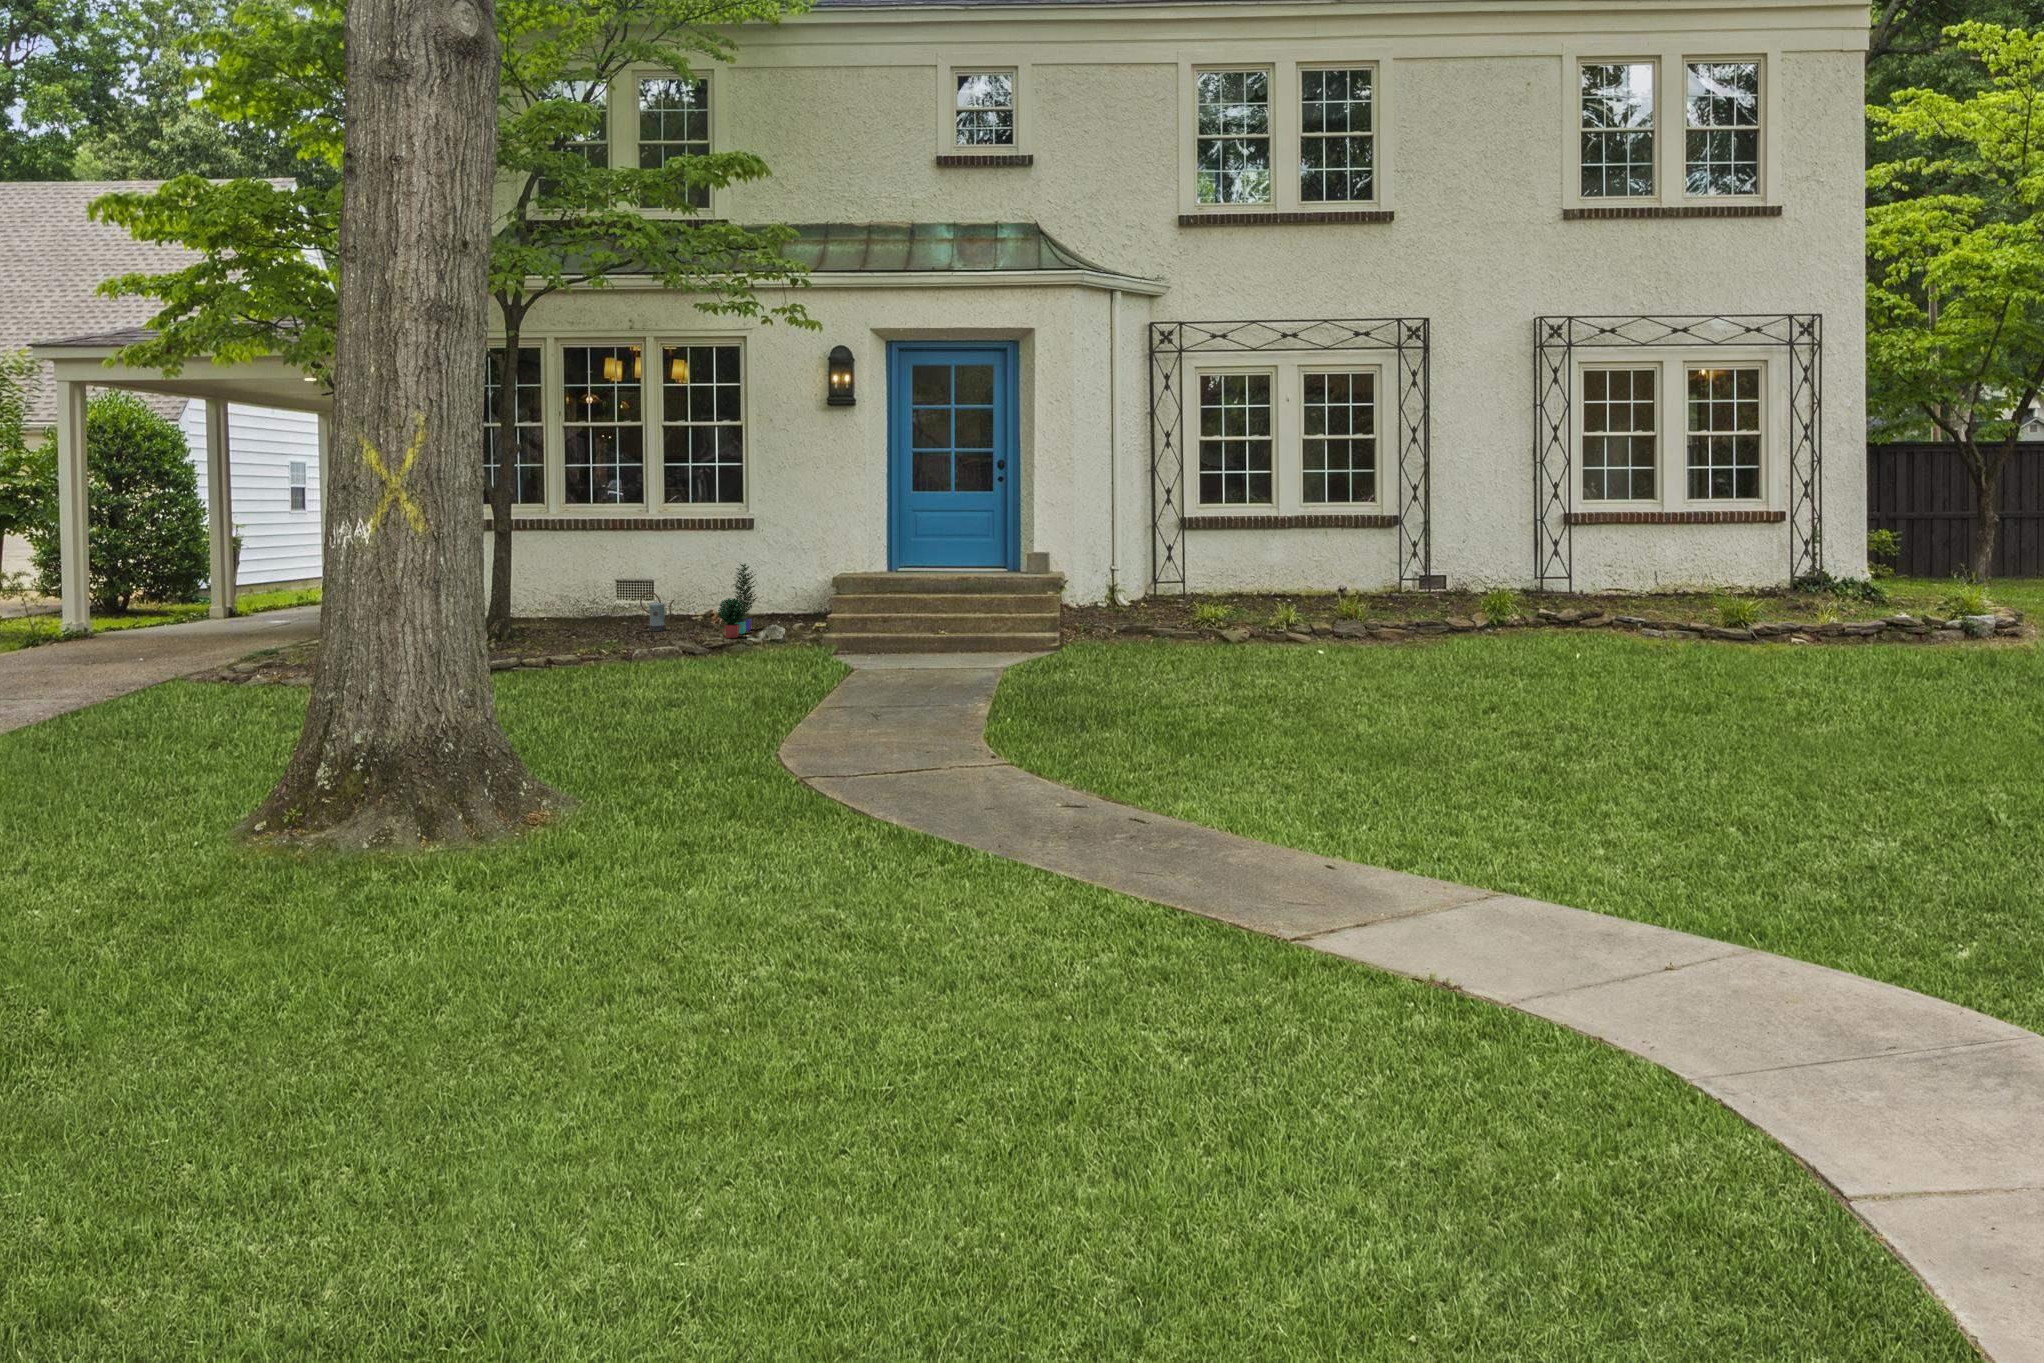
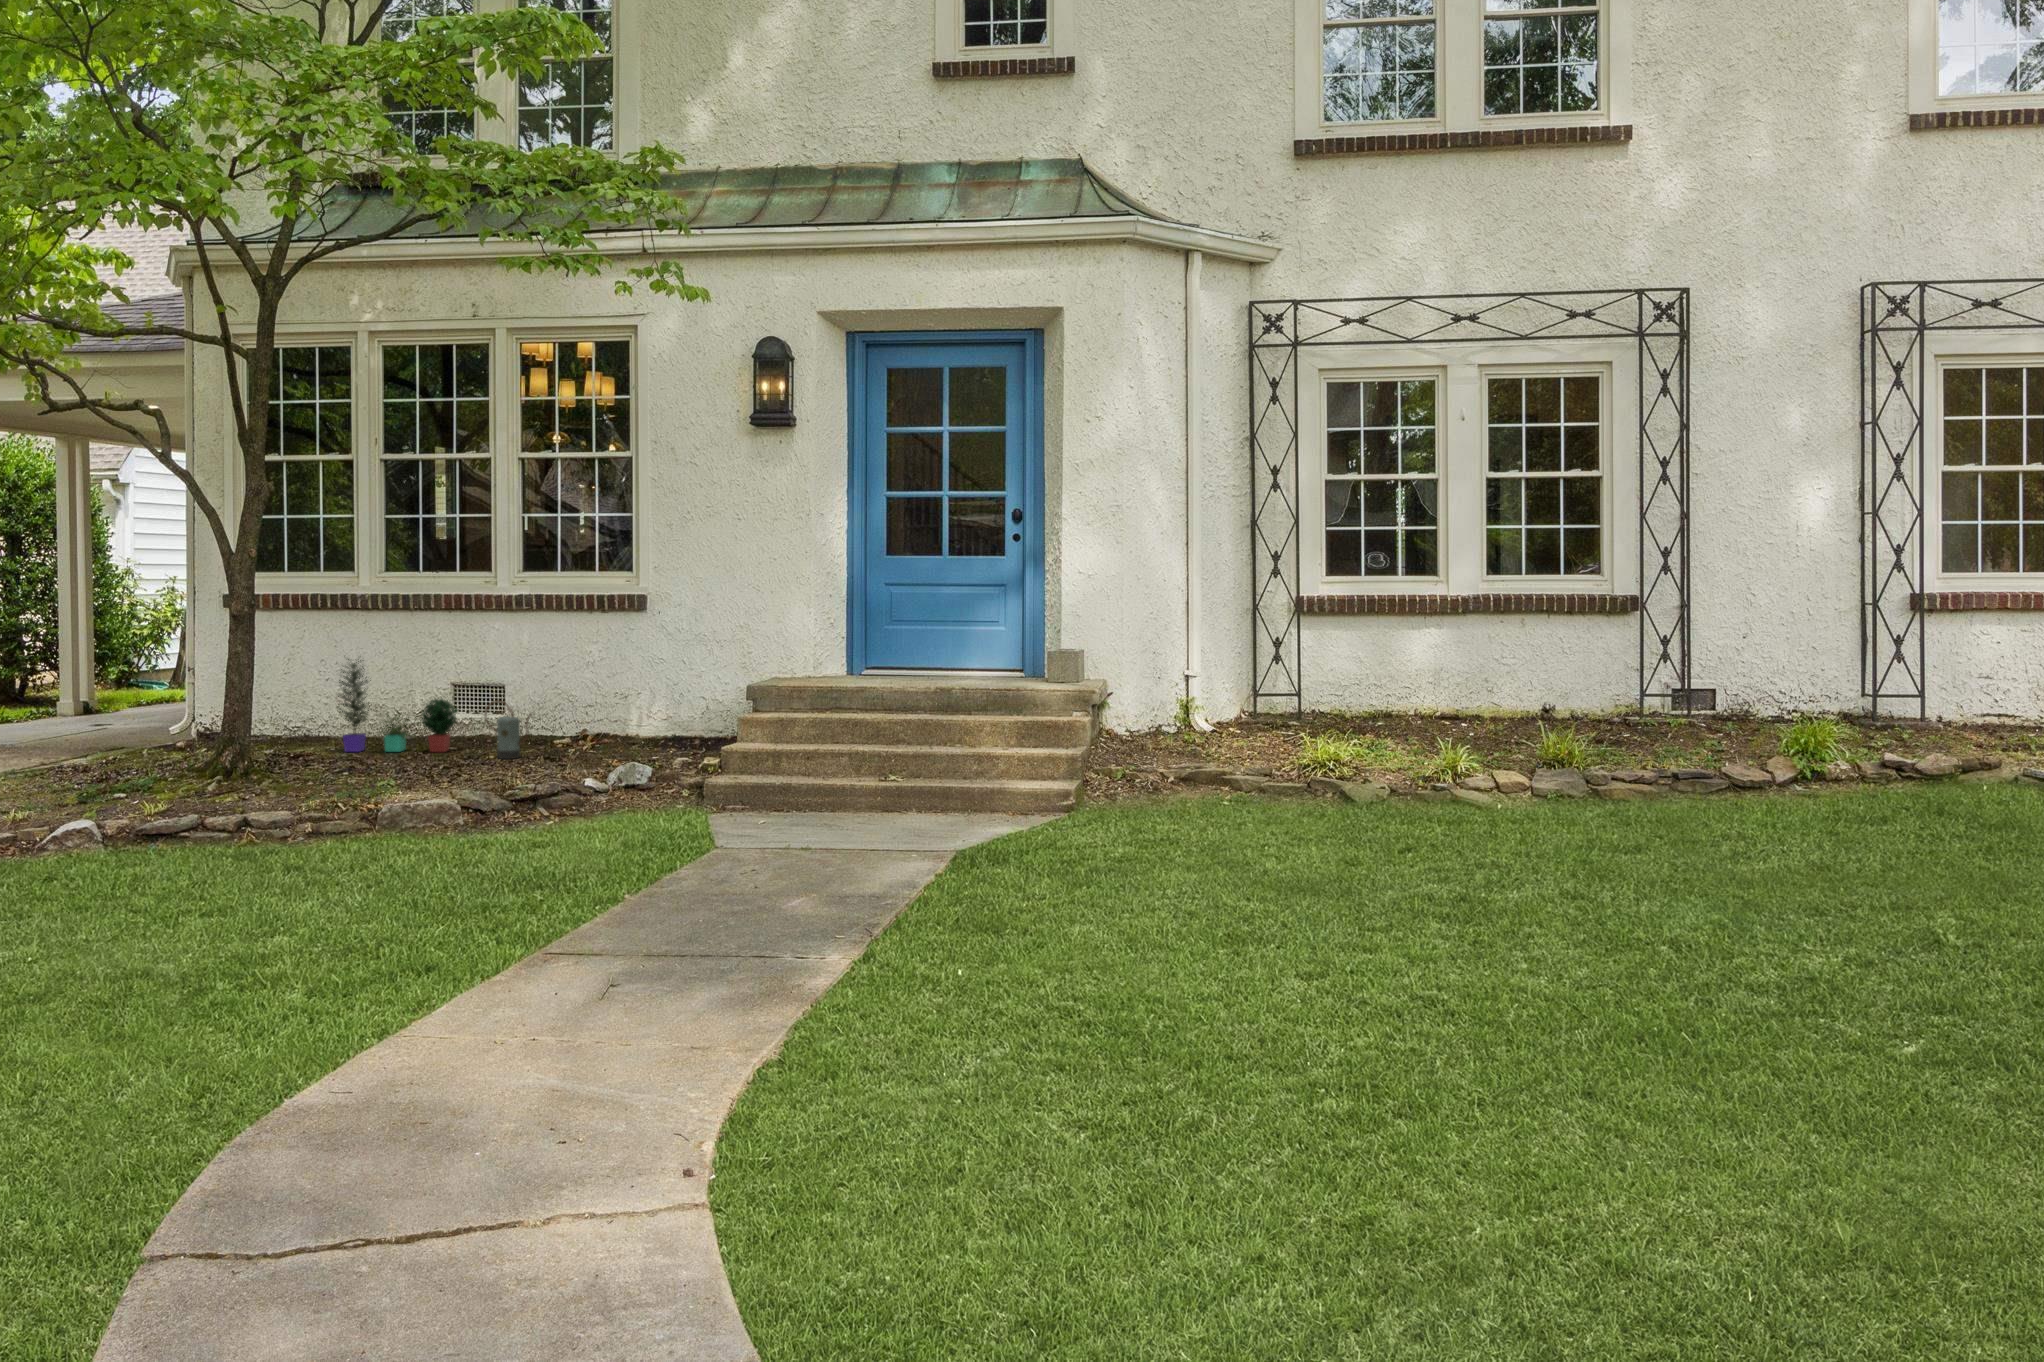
potted plant: present [718,564,757,638] -> present [338,656,457,752]

